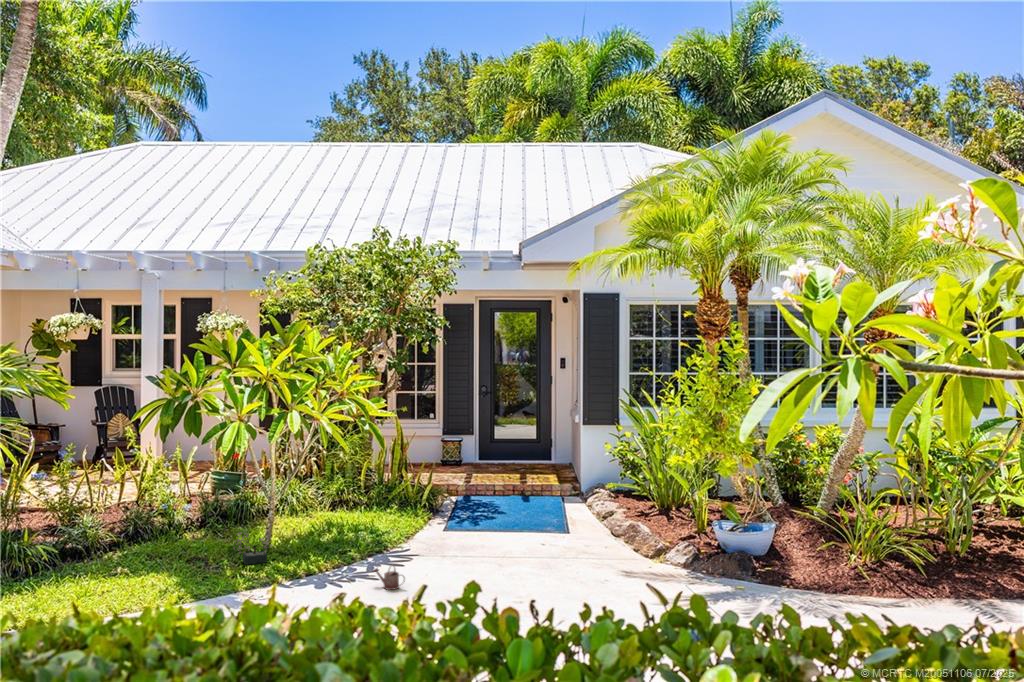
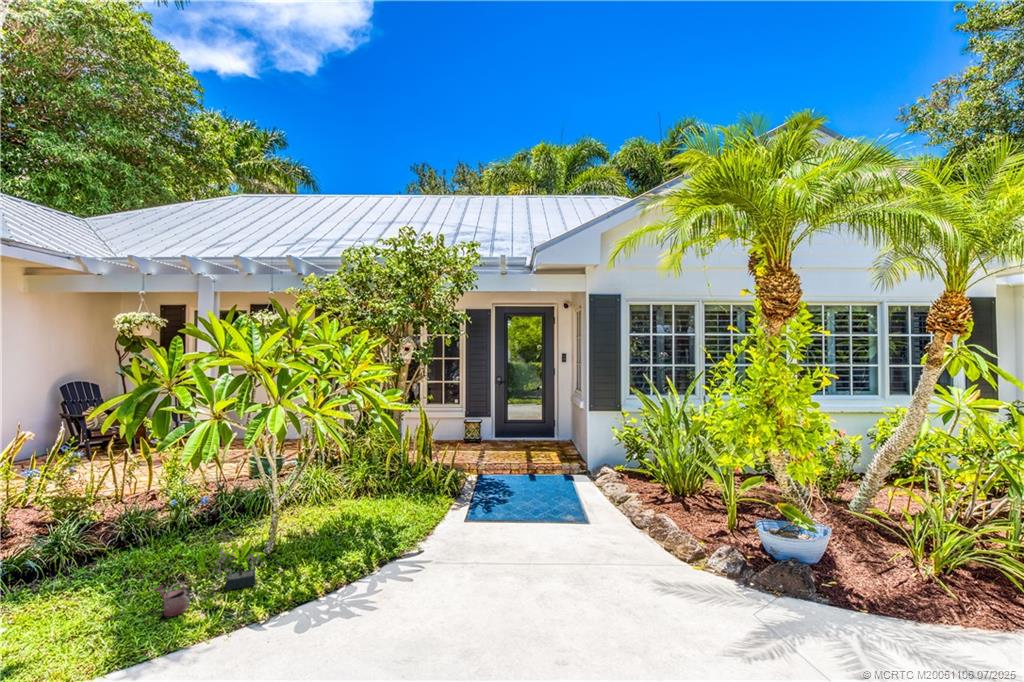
watering can: present [373,565,405,590] -> present [155,583,189,616]

